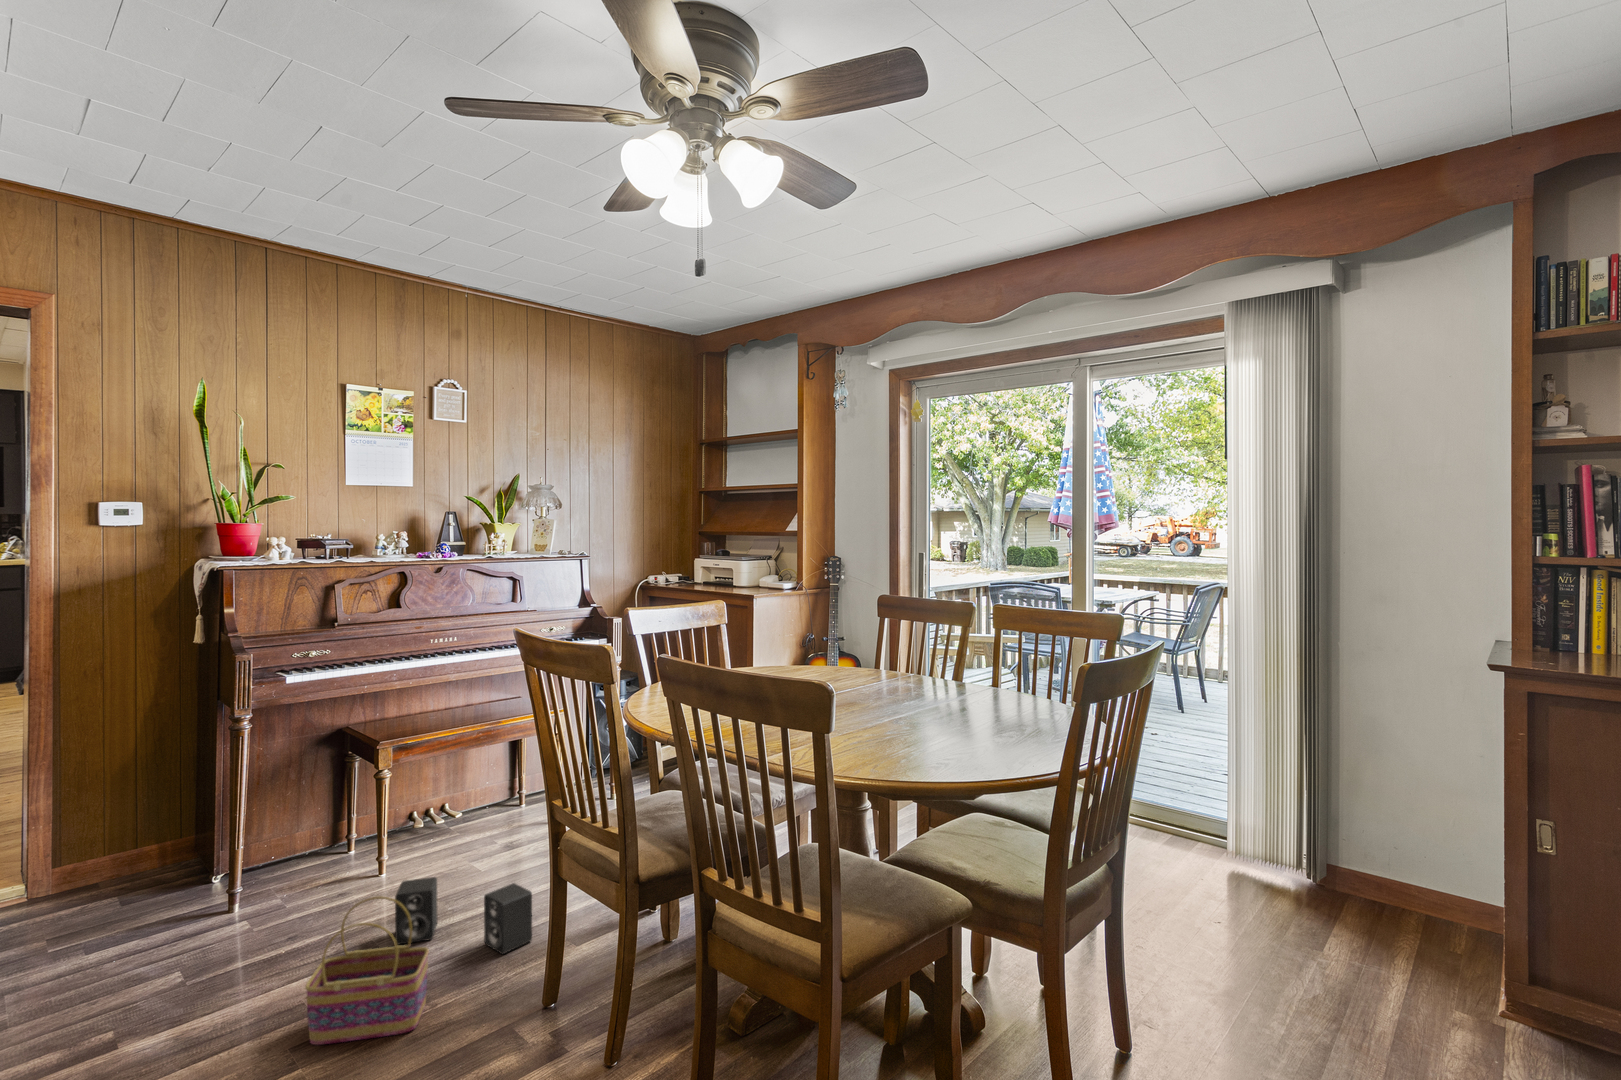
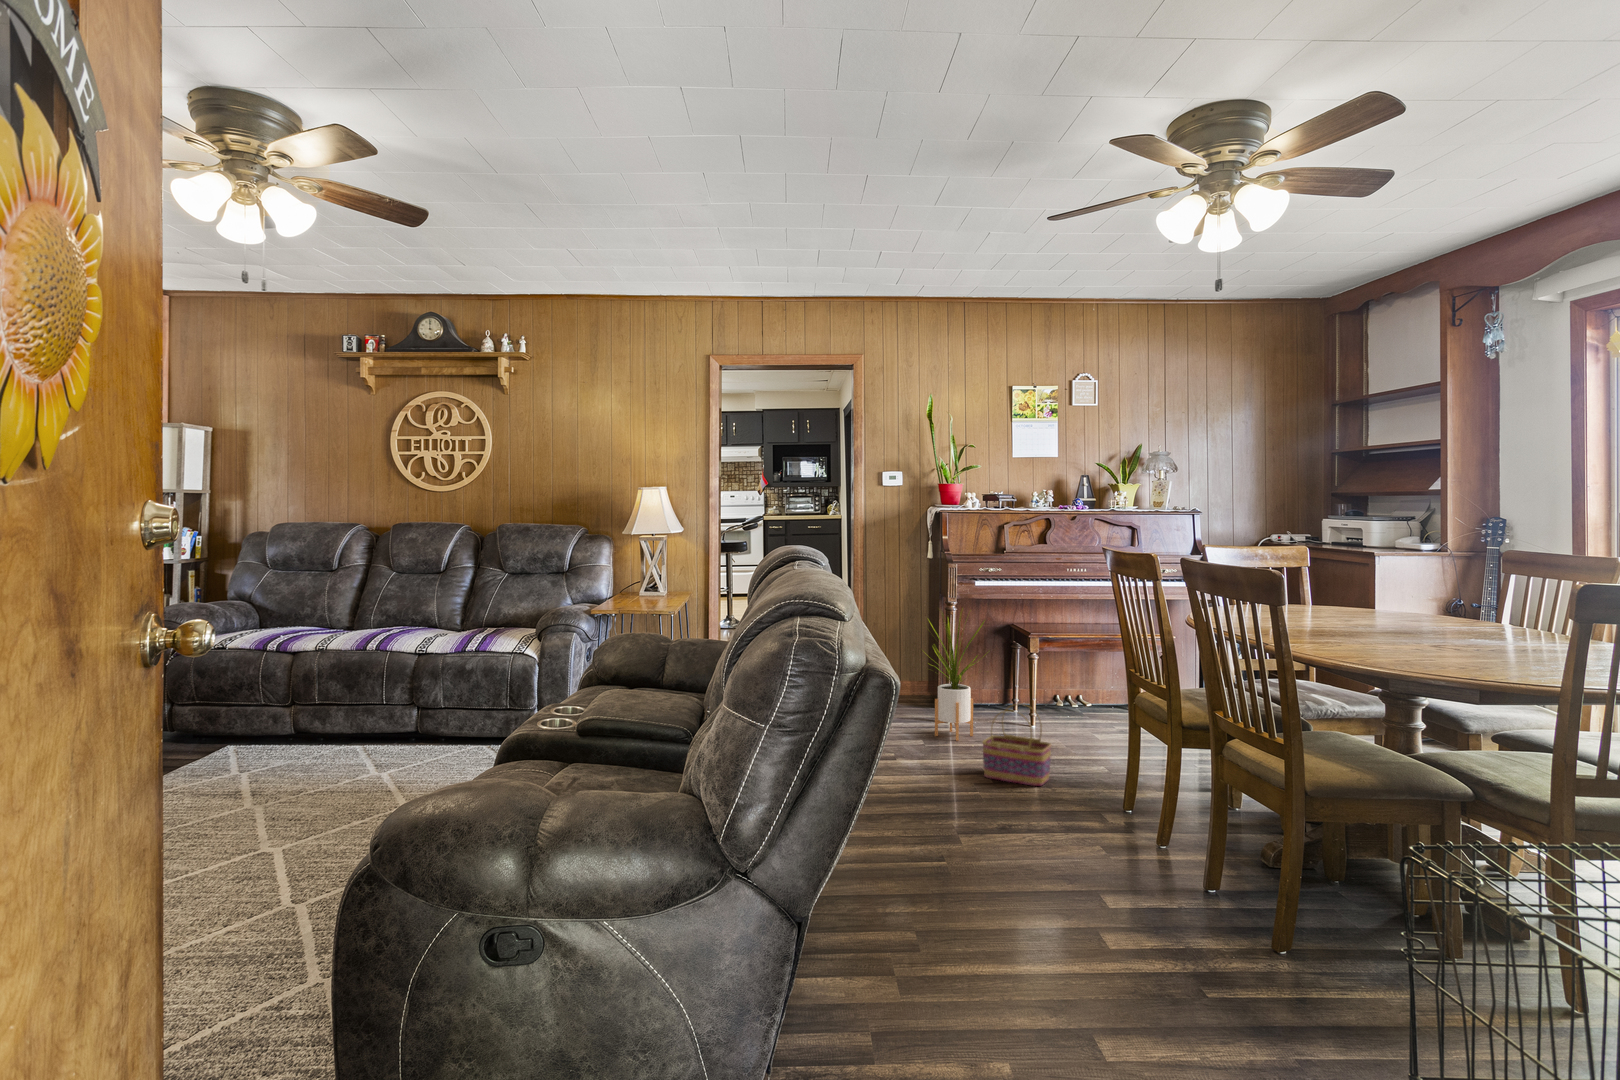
house plant: none [179,730,315,955] -> present [923,612,987,741]
speaker: present [395,877,532,954] -> none [1035,716,1124,773]

